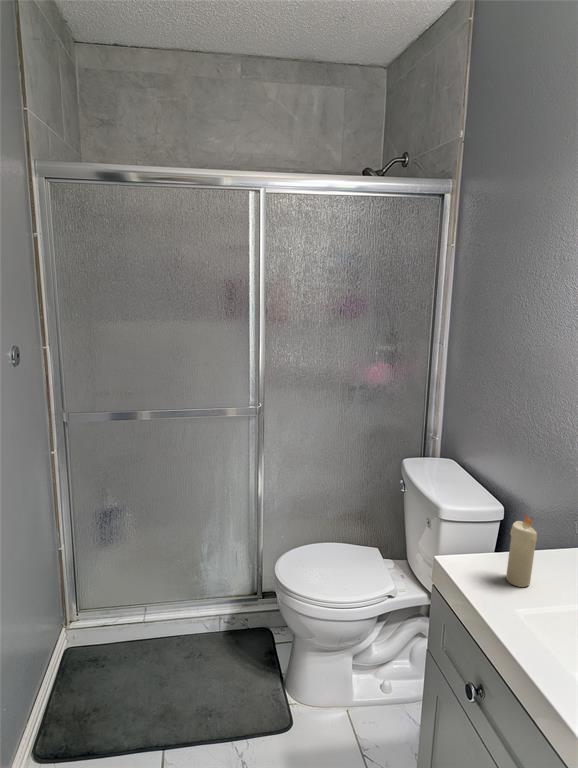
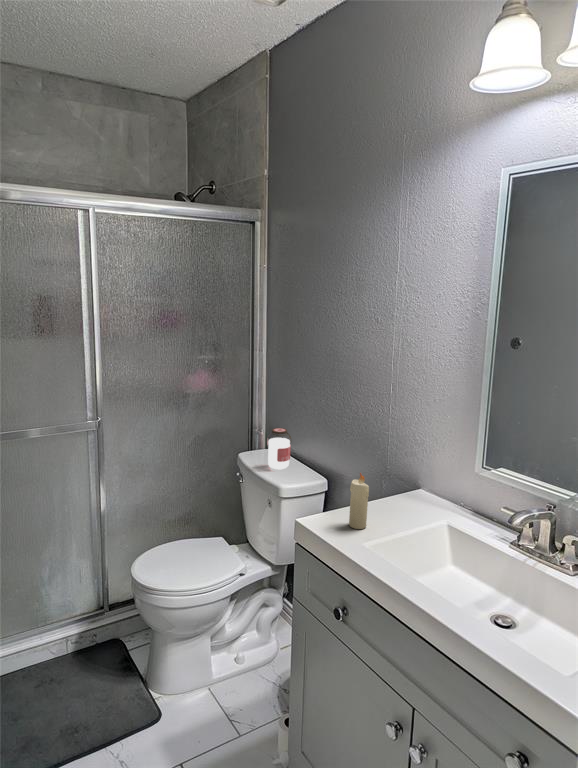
jar: none [434,435,465,485] -> present [267,428,291,469]

